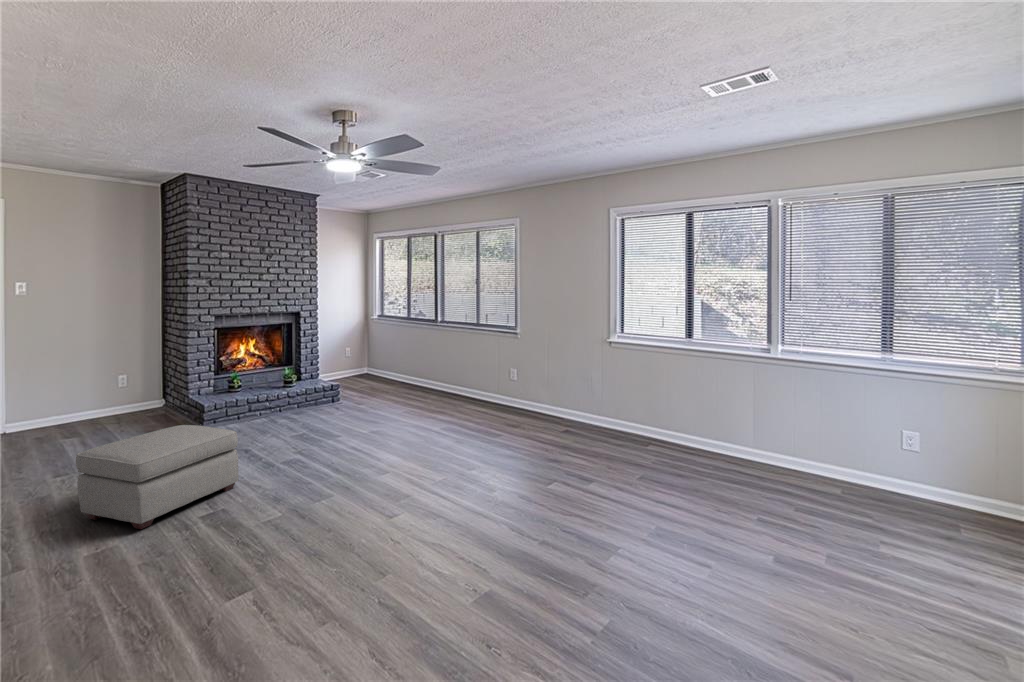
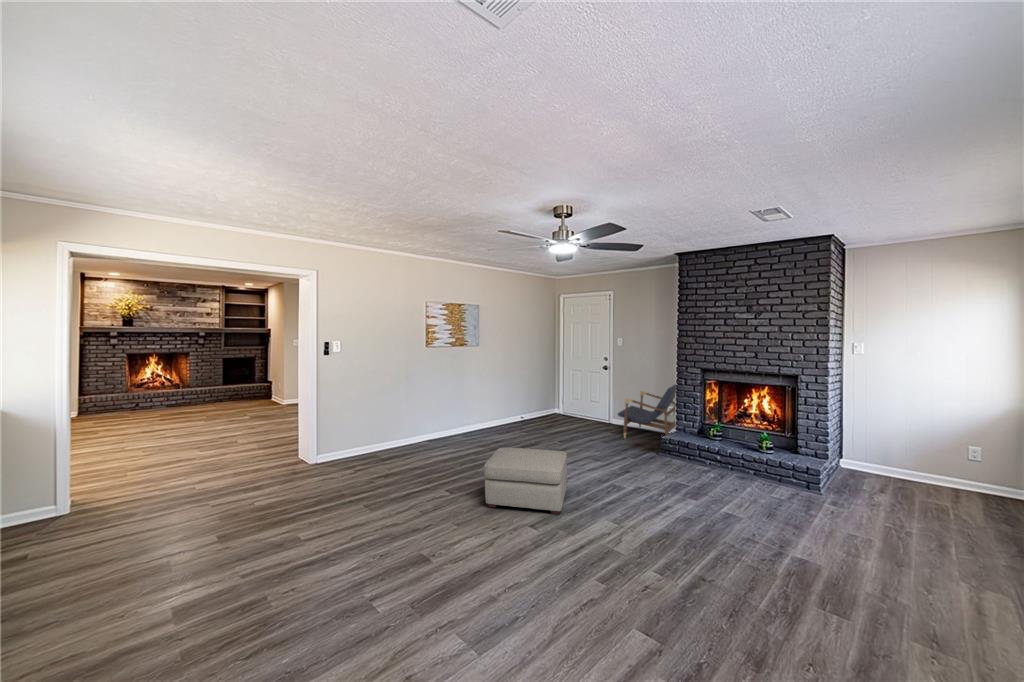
lounge chair: none [75,341,178,431] -> present [618,384,676,438]

